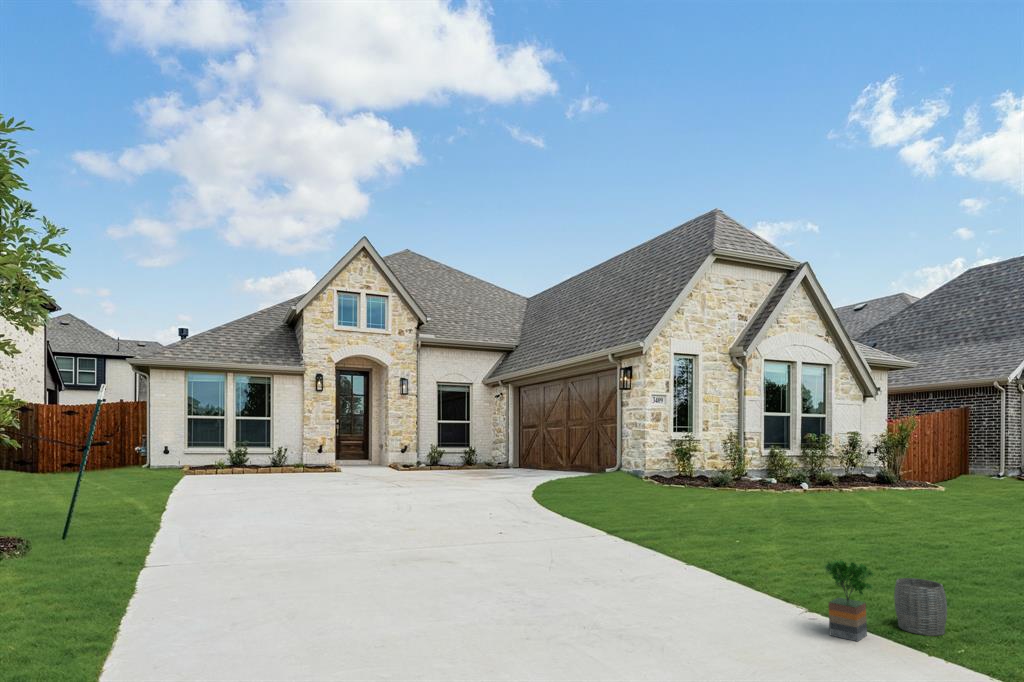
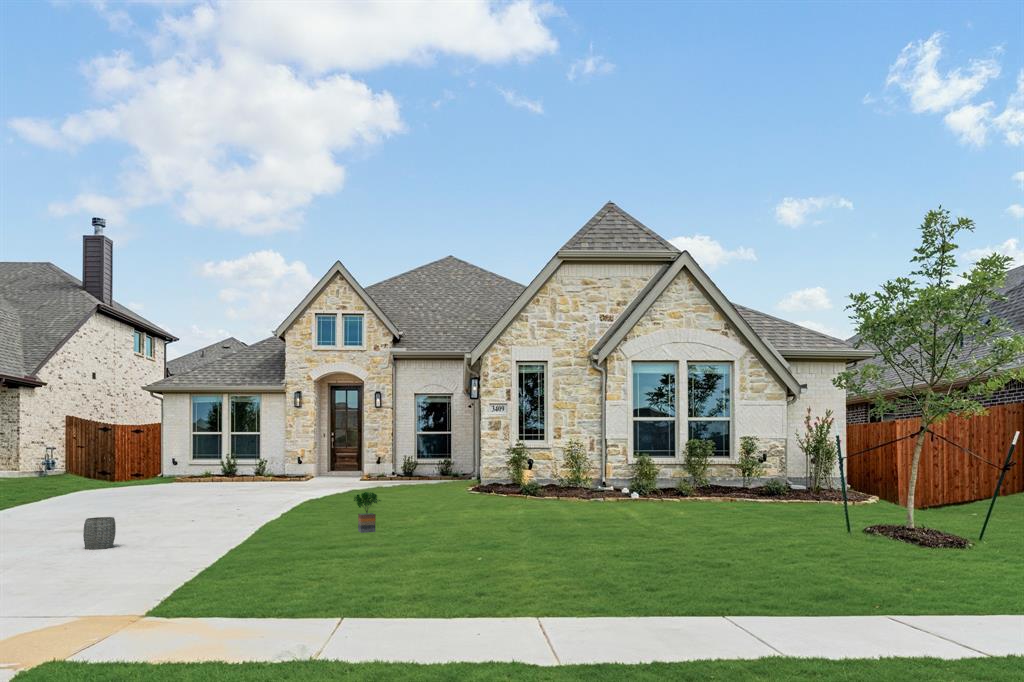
potted tree: present [825,560,874,641] -> present [354,492,381,533]

